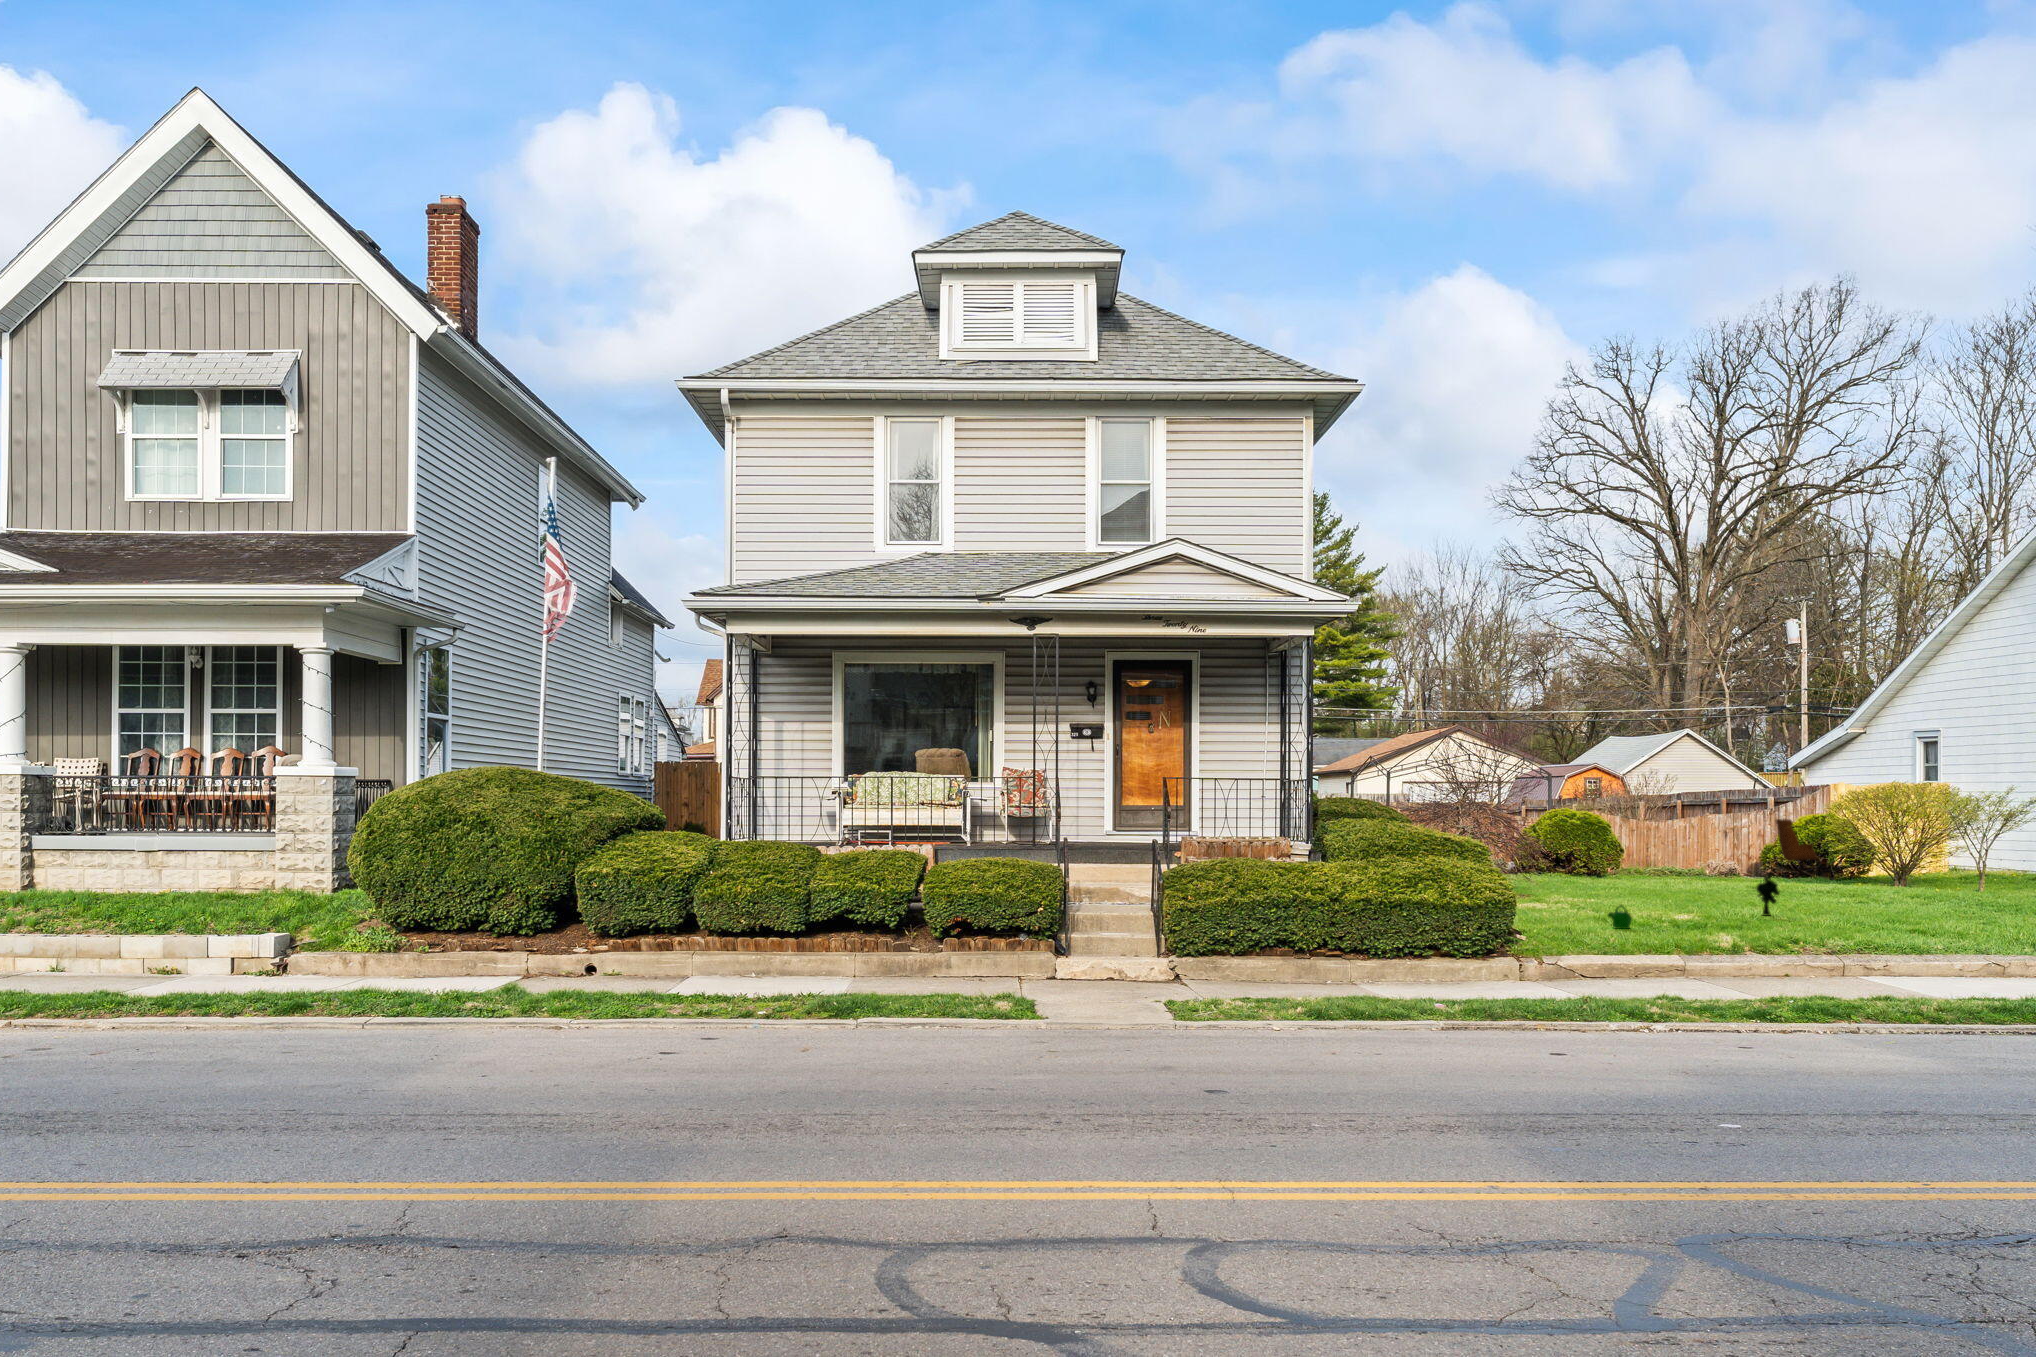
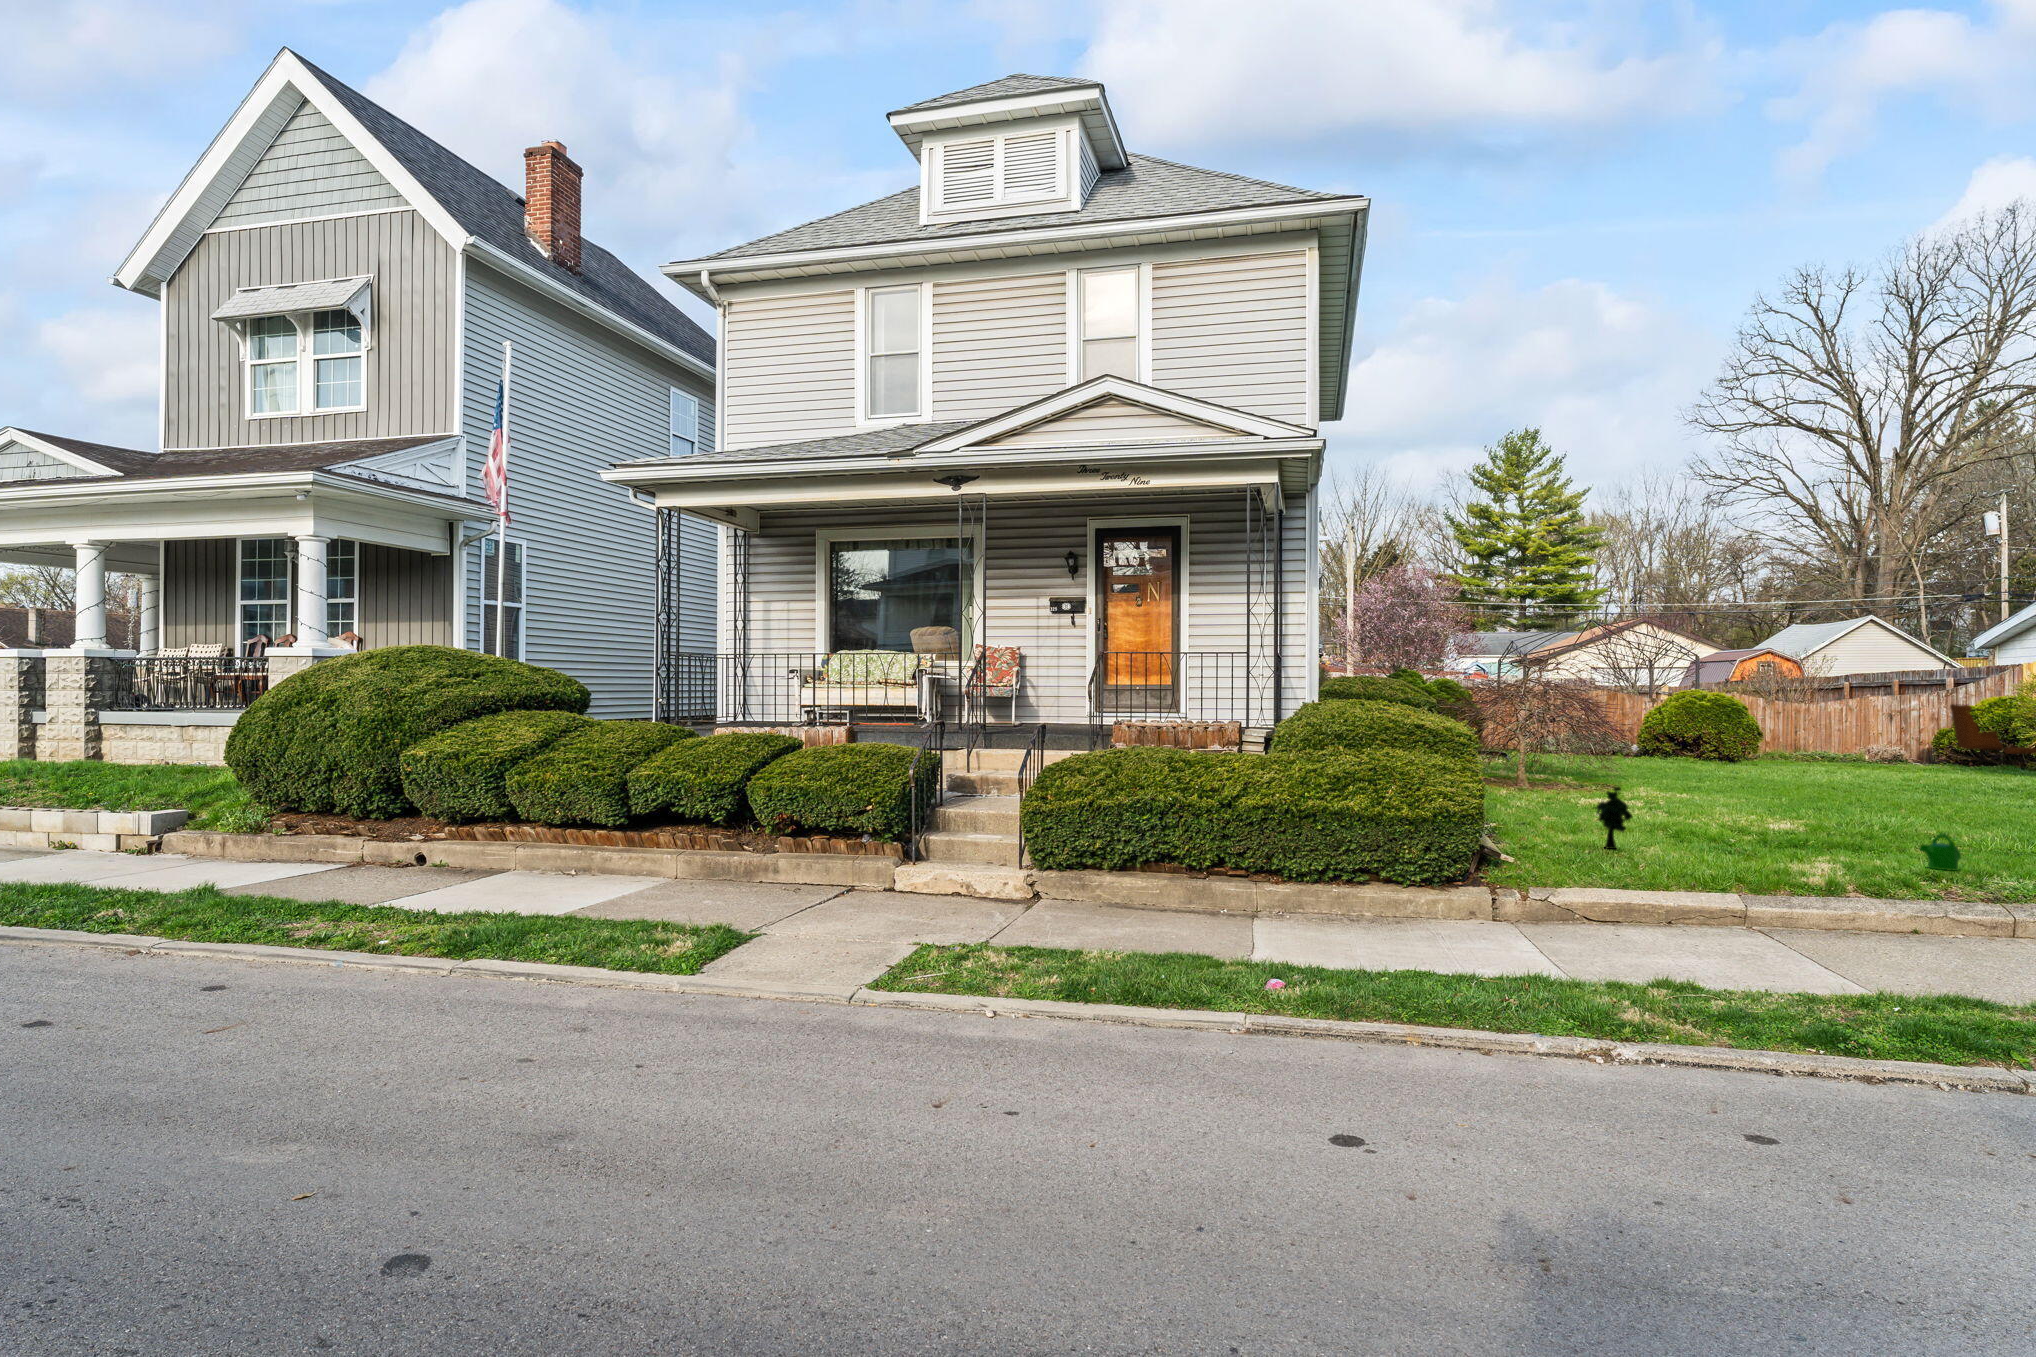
decorative plant: present [1755,872,1780,916] -> present [1595,787,1632,849]
watering can: present [1607,905,1632,929] -> present [1919,834,1961,871]

